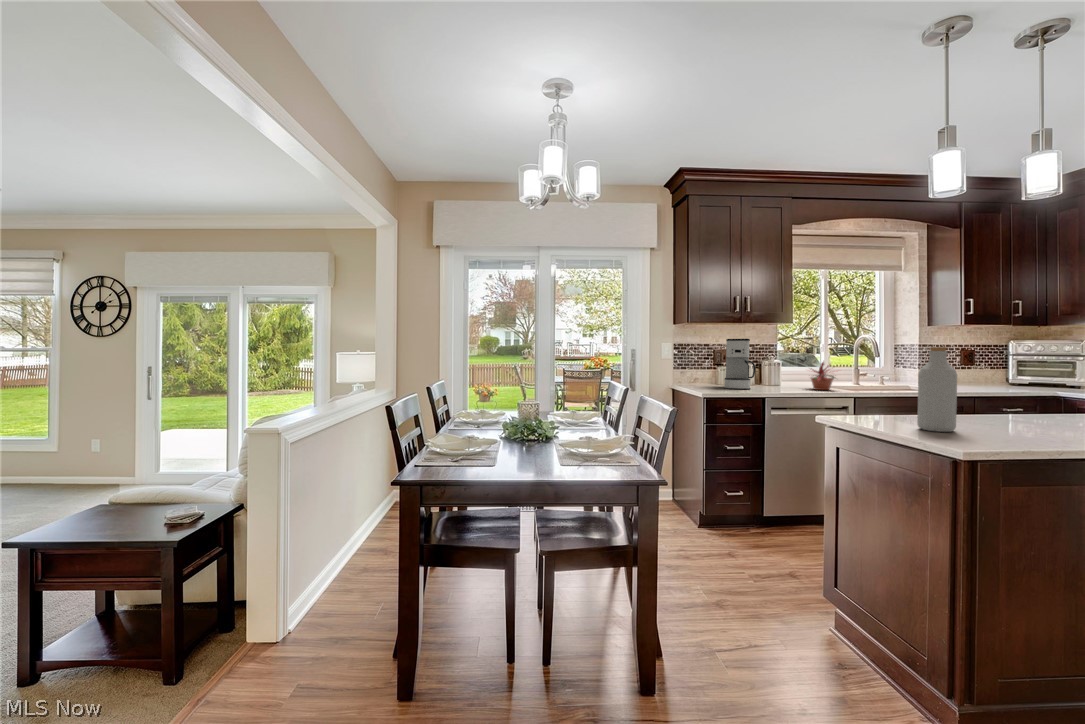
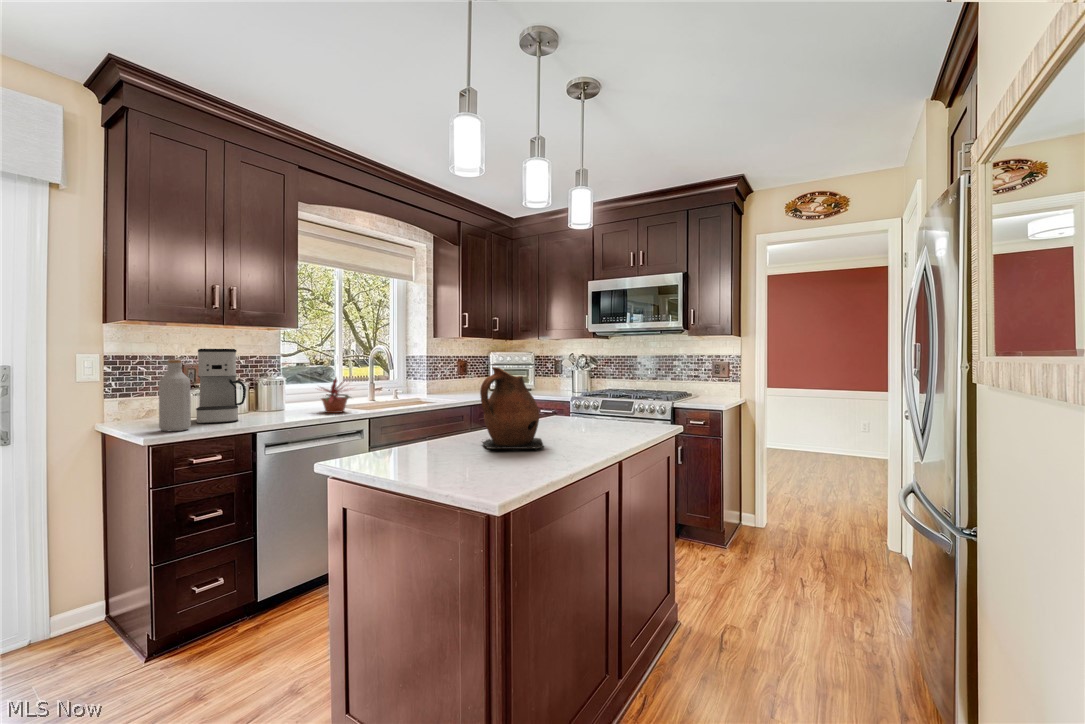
bottle: present [917,347,957,432] -> present [159,360,191,432]
ceramic pitcher: none [969,351,1052,429] -> present [480,367,544,450]

